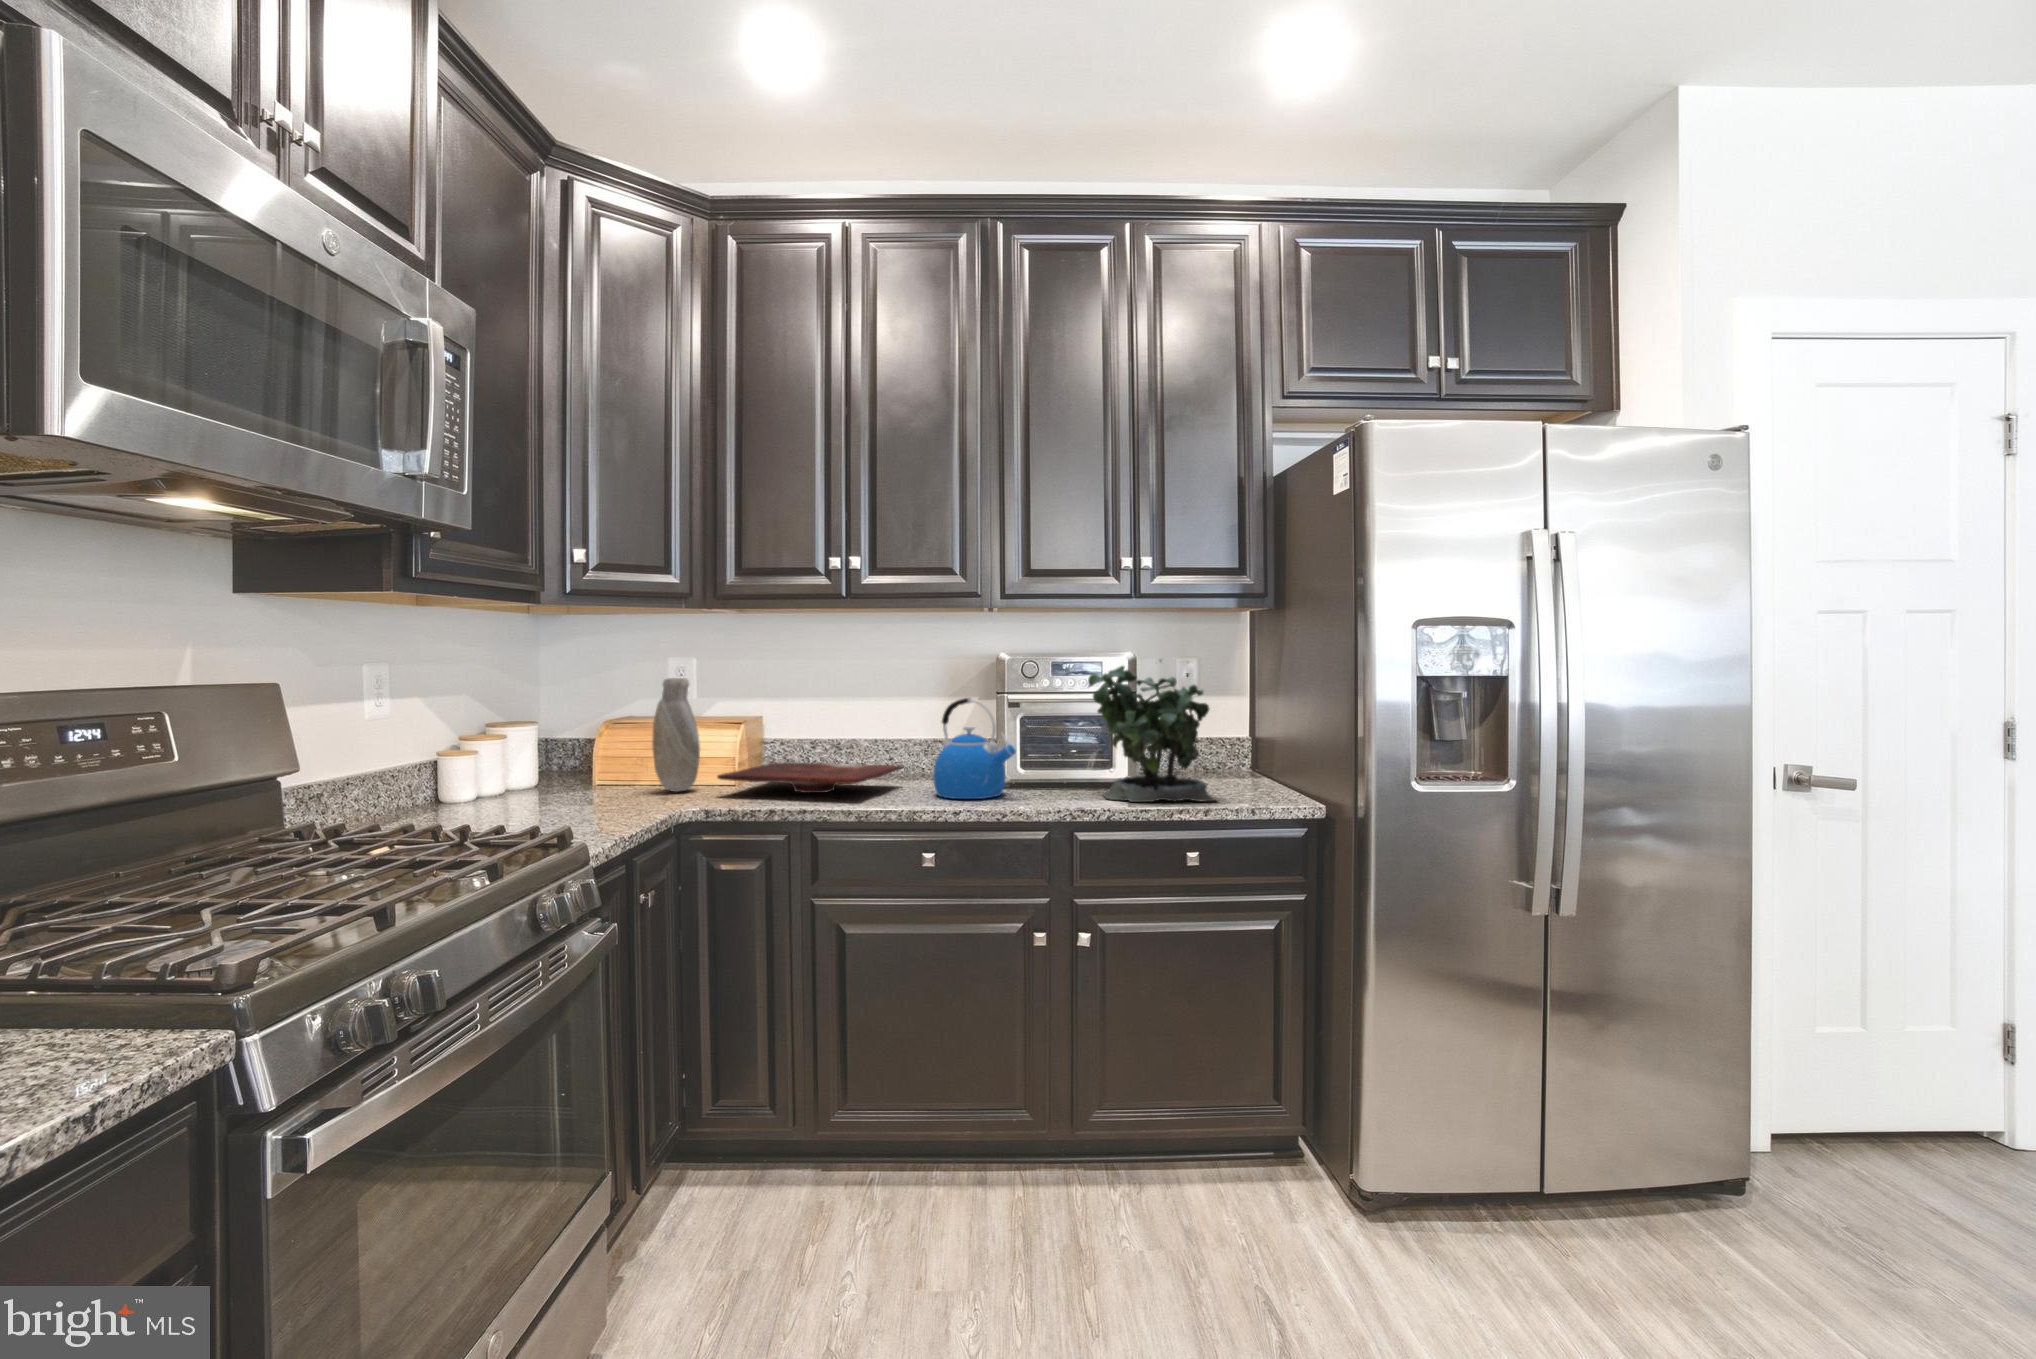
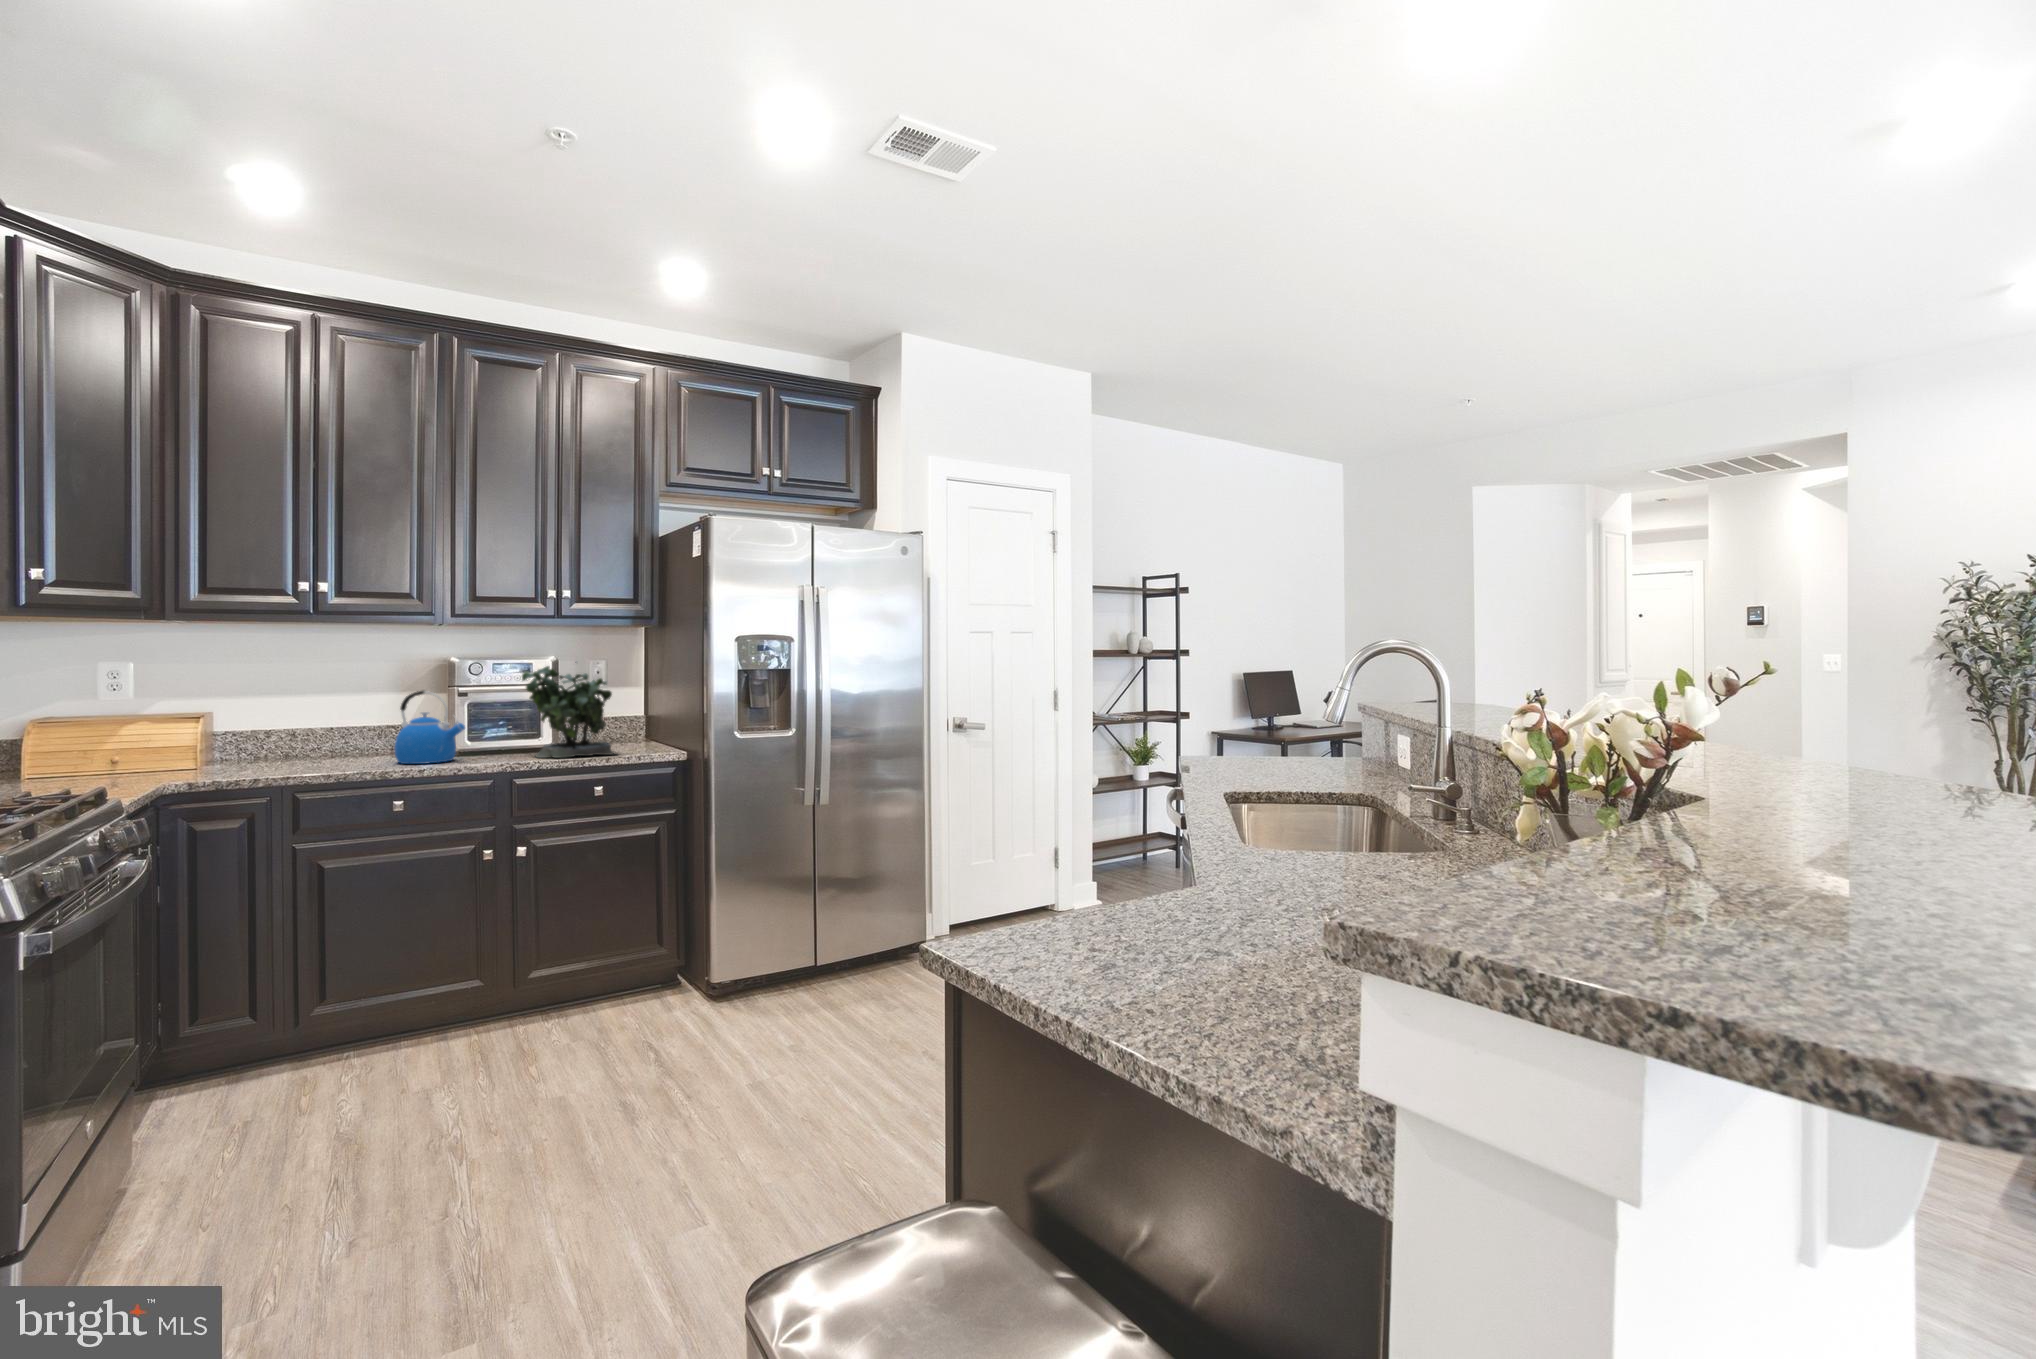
vase: present [652,678,700,792] -> none [112,679,161,774]
cutting board: present [717,763,901,793] -> none [188,744,362,768]

